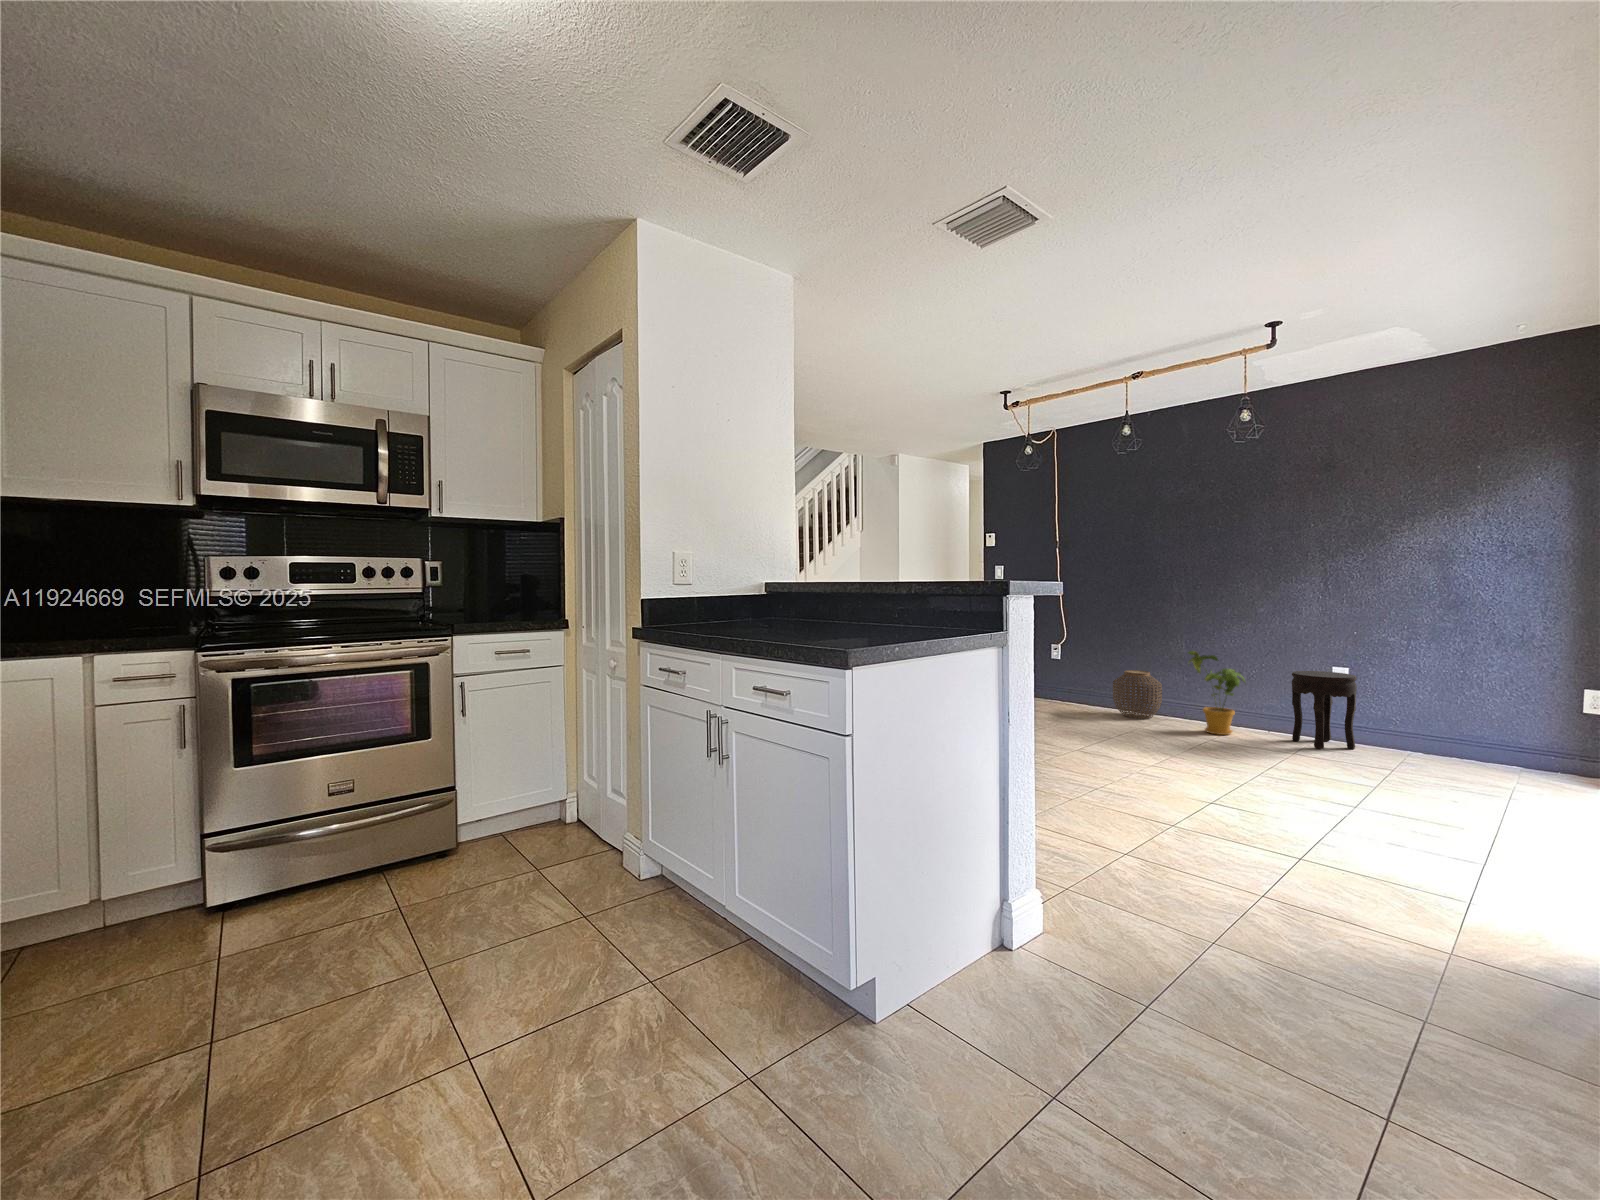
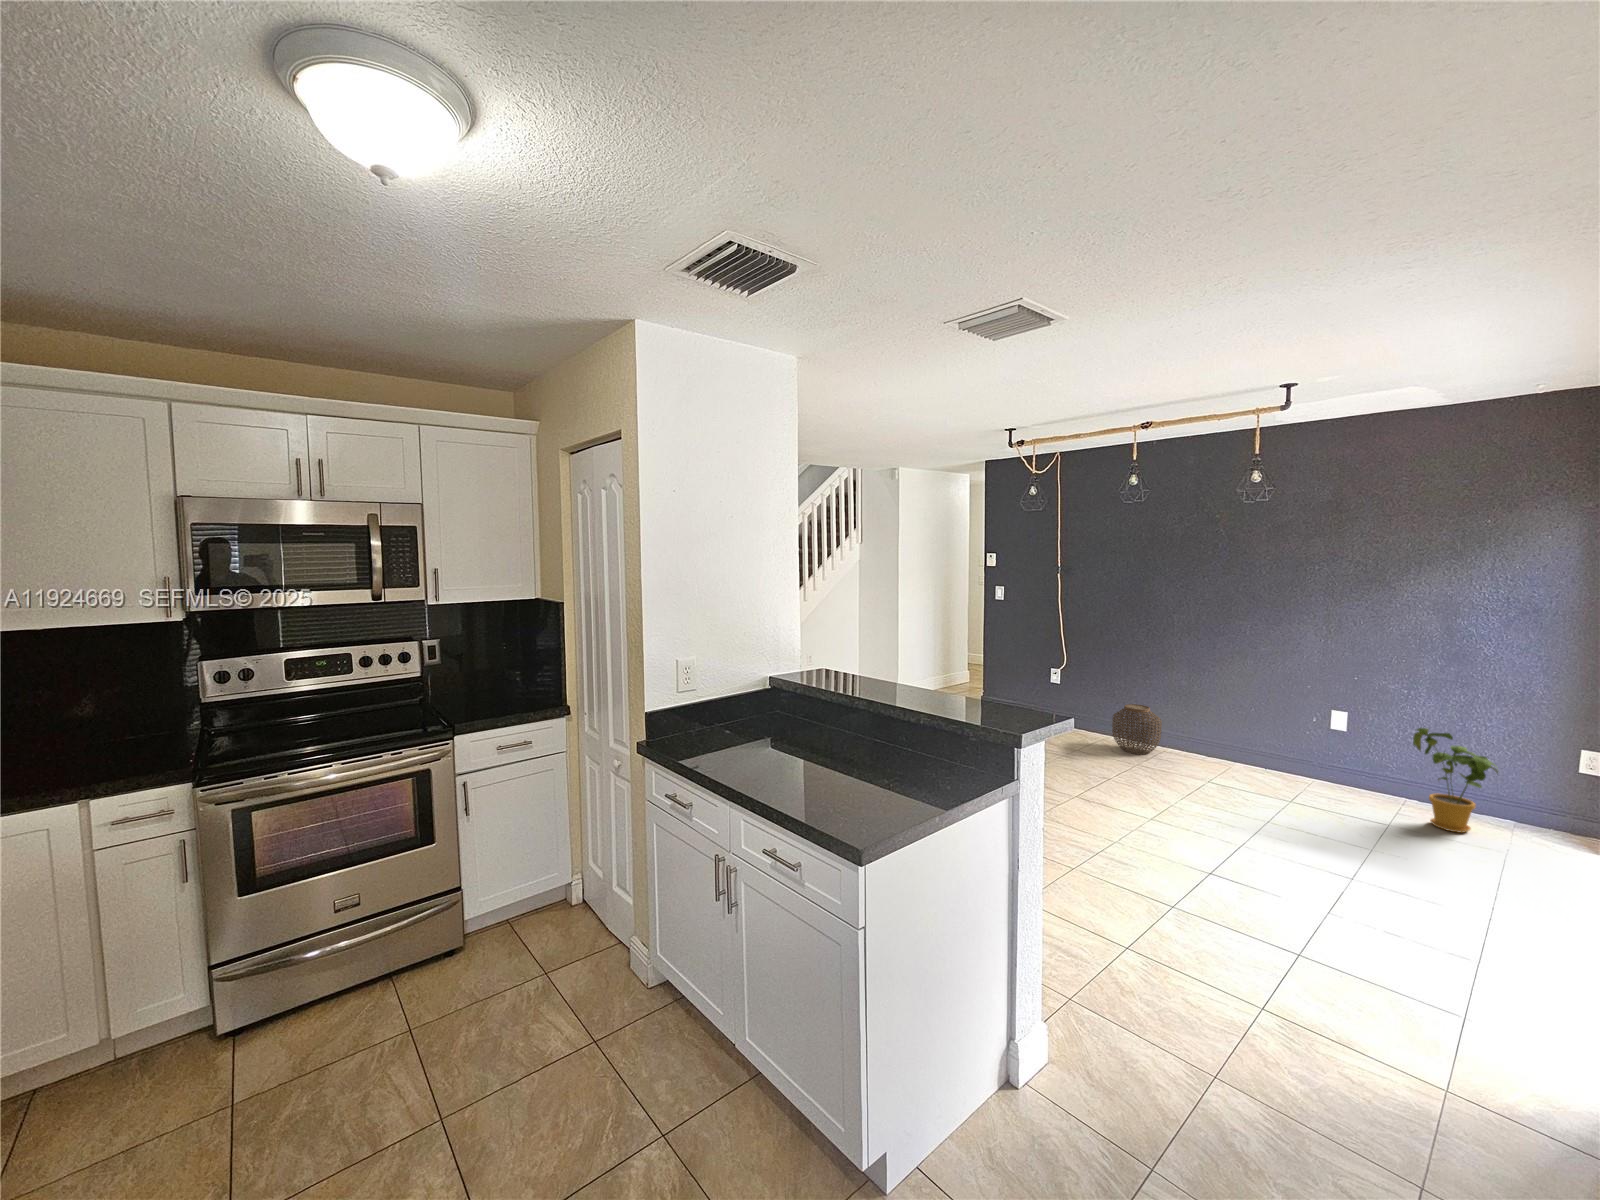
house plant: present [1188,651,1245,735] -> present [1413,728,1498,833]
side table: present [1292,671,1357,749] -> none [1290,717,1356,799]

